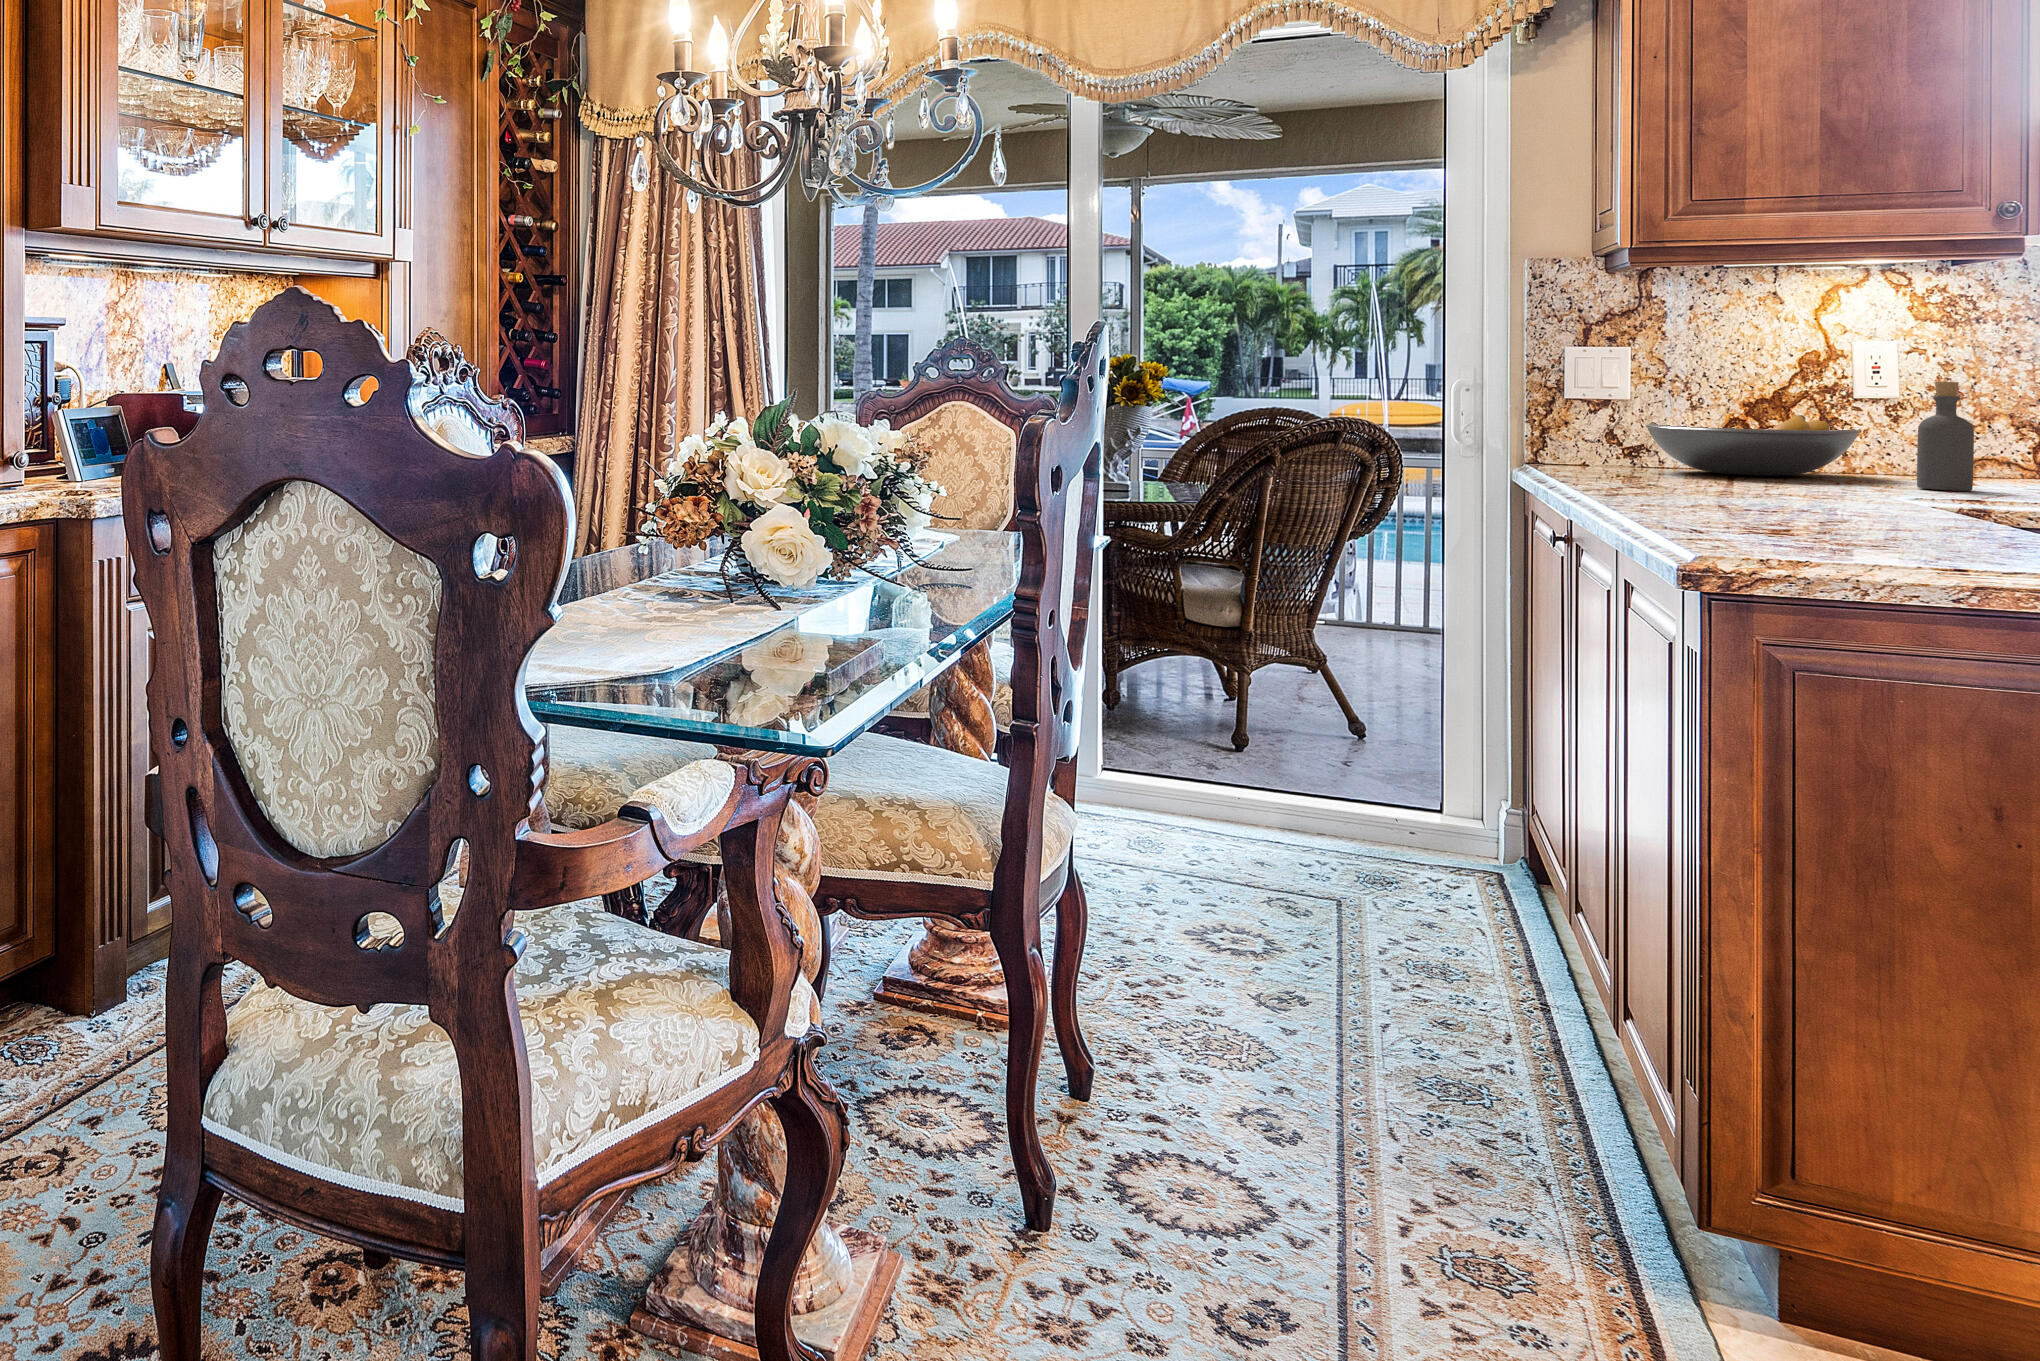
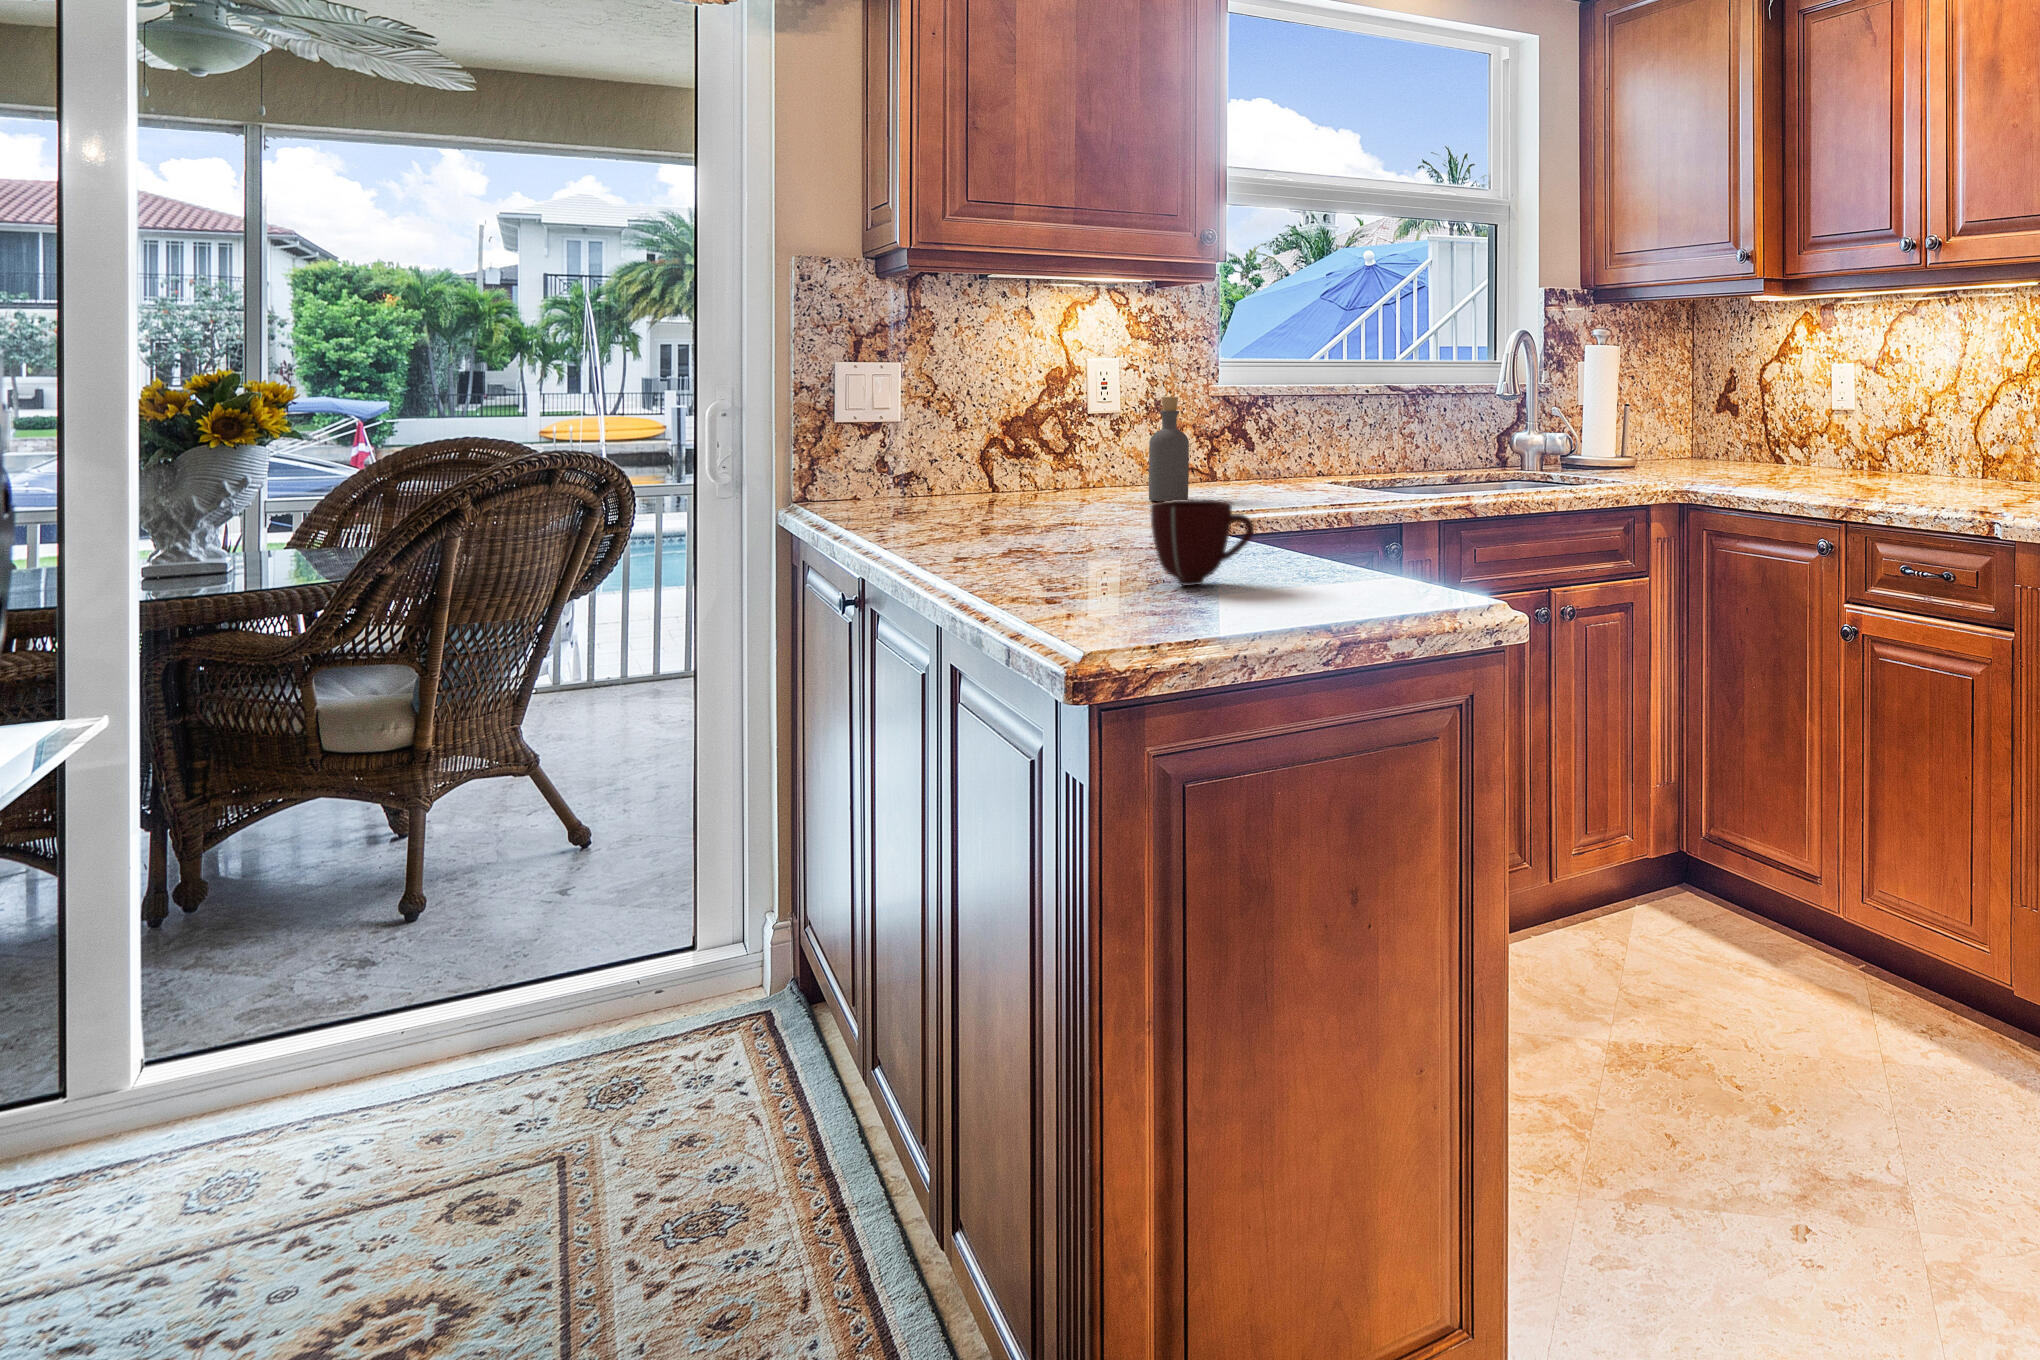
fruit bowl: present [1646,415,1860,476] -> none [914,431,1097,498]
mug: none [1815,463,1931,538] -> present [1151,500,1254,586]

